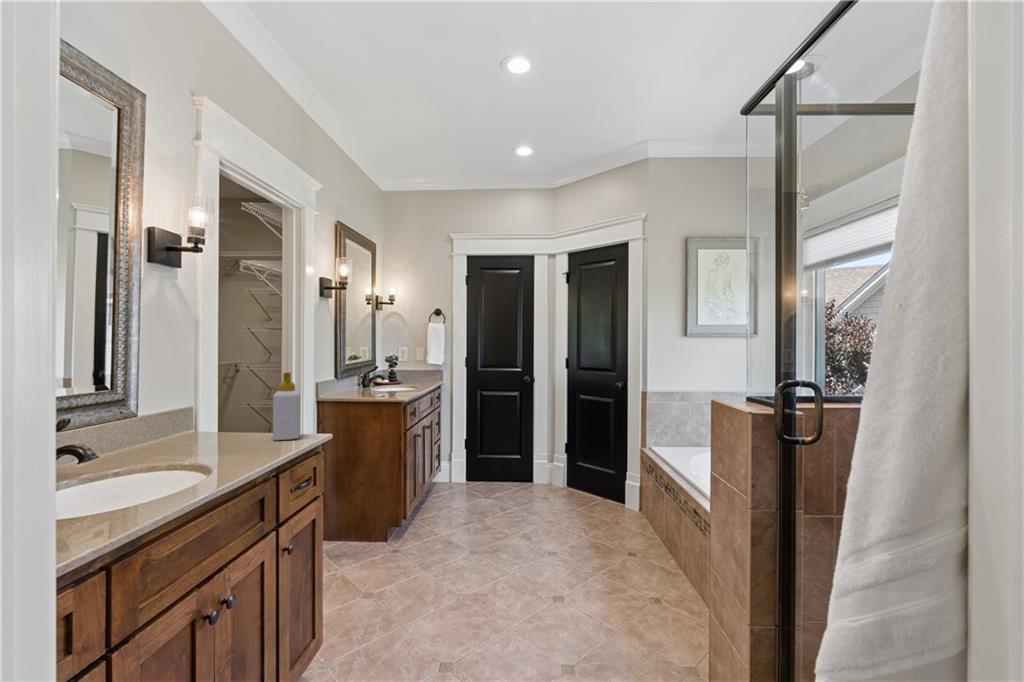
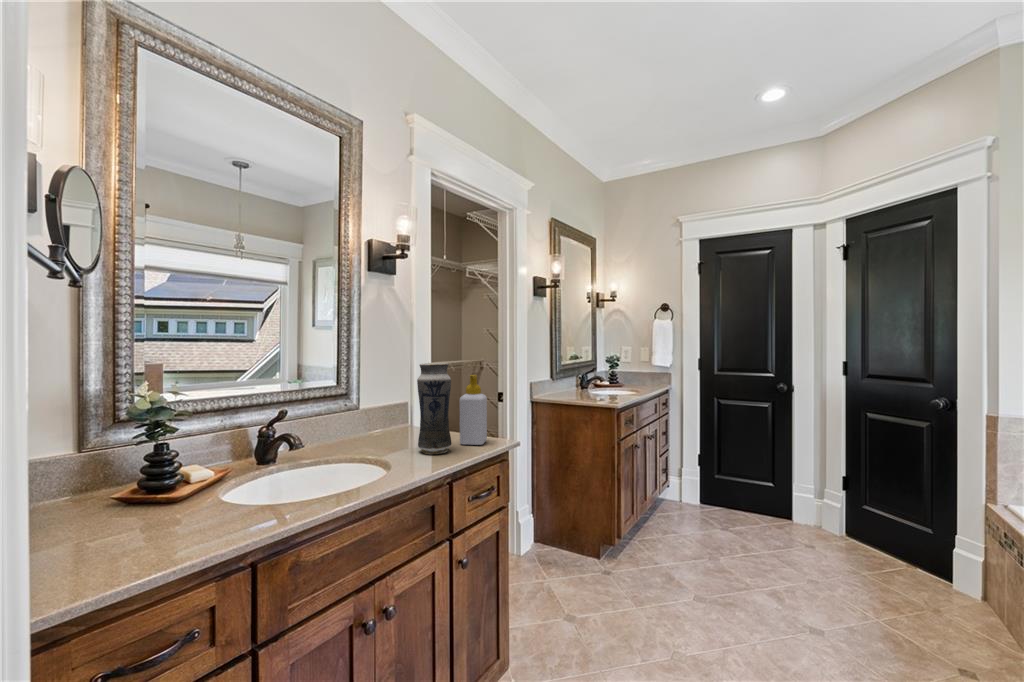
vase: none [231,361,270,451] -> present [417,363,452,454]

